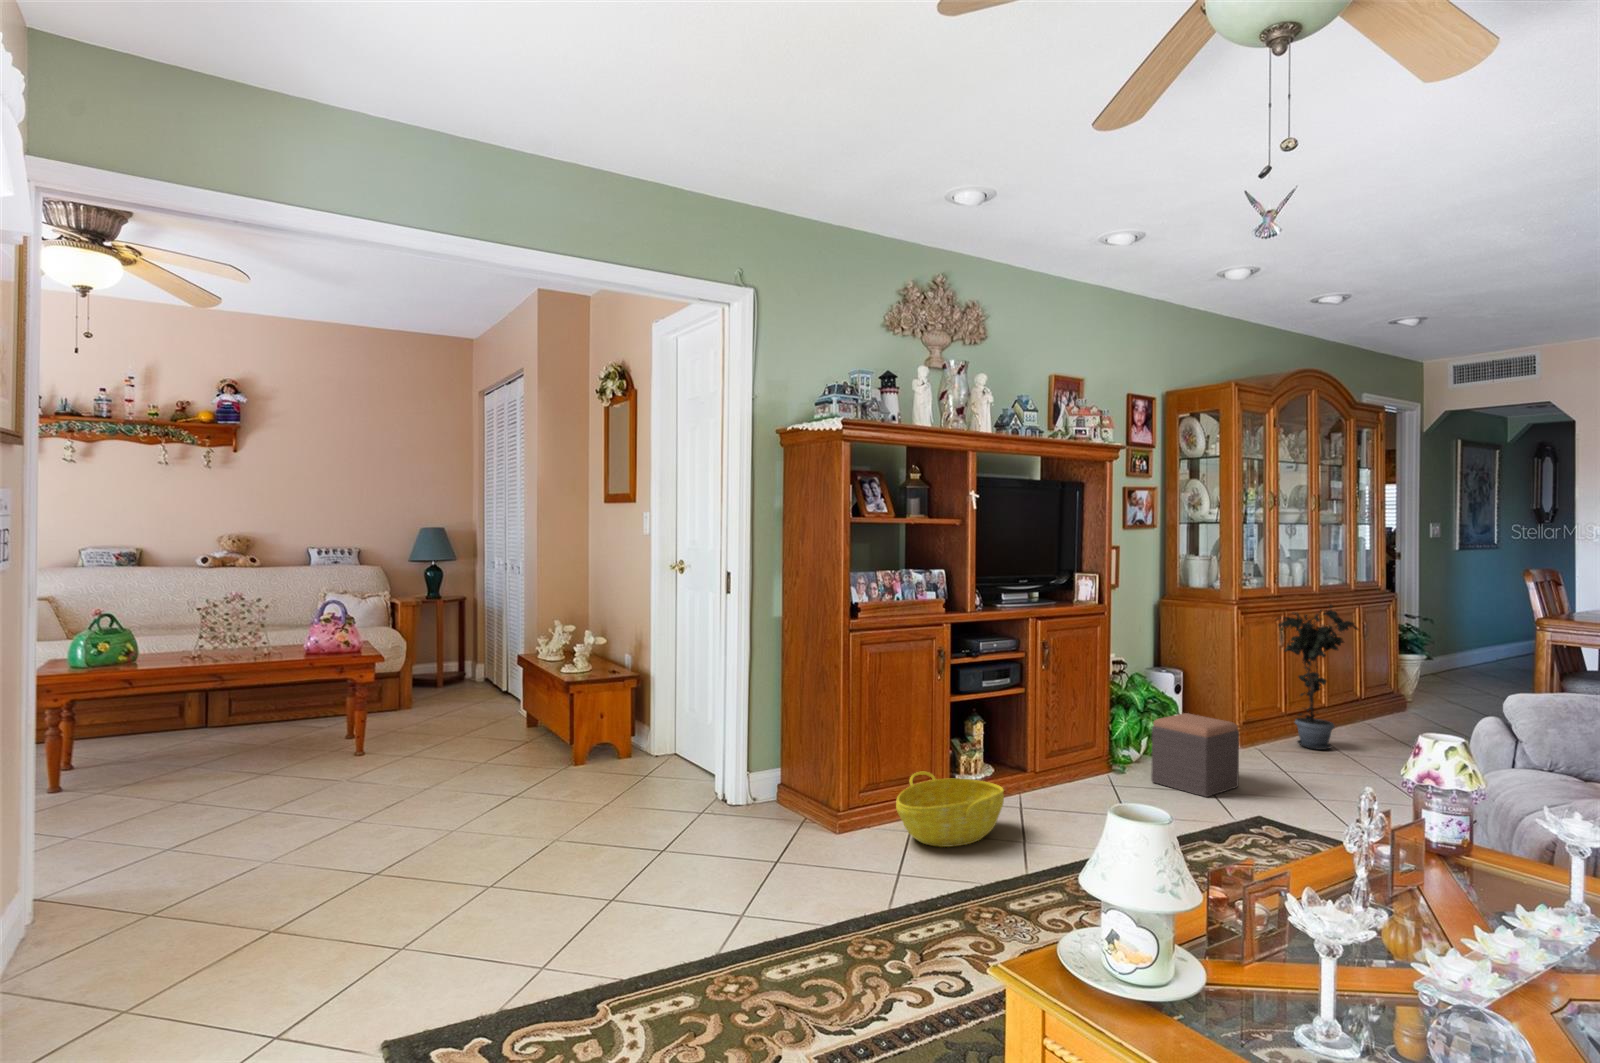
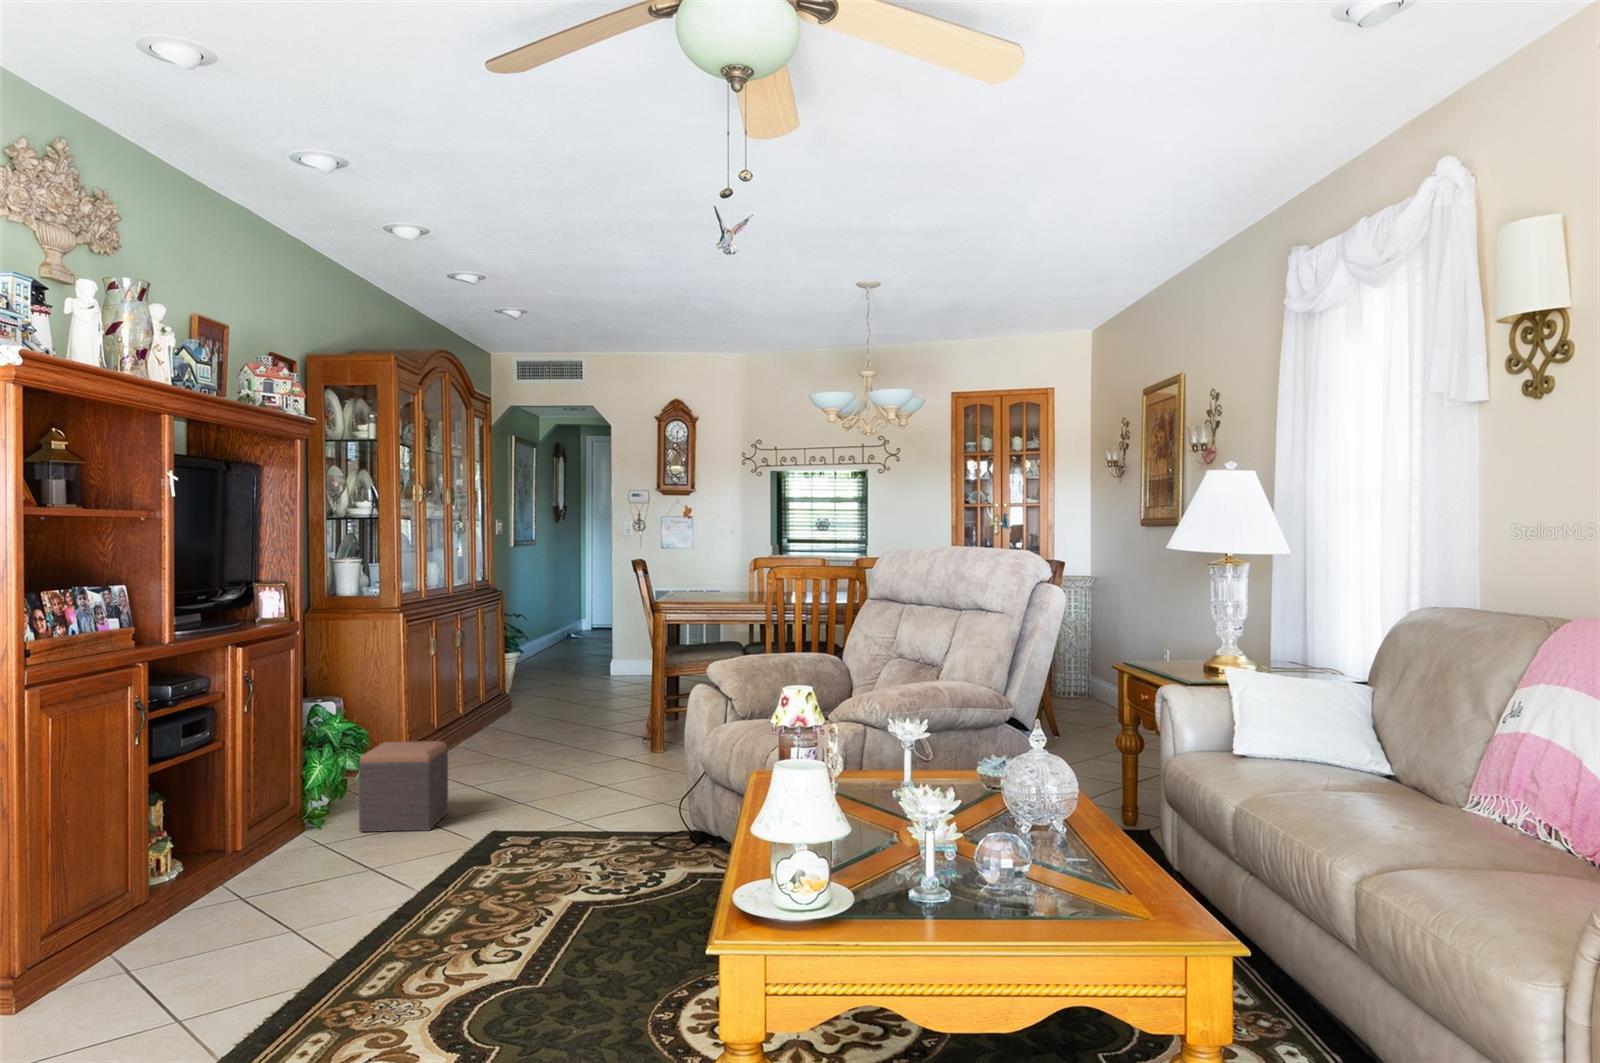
potted plant: present [1277,605,1358,750] -> none [434,604,508,763]
basket: present [896,772,1004,847] -> none [110,873,266,980]

